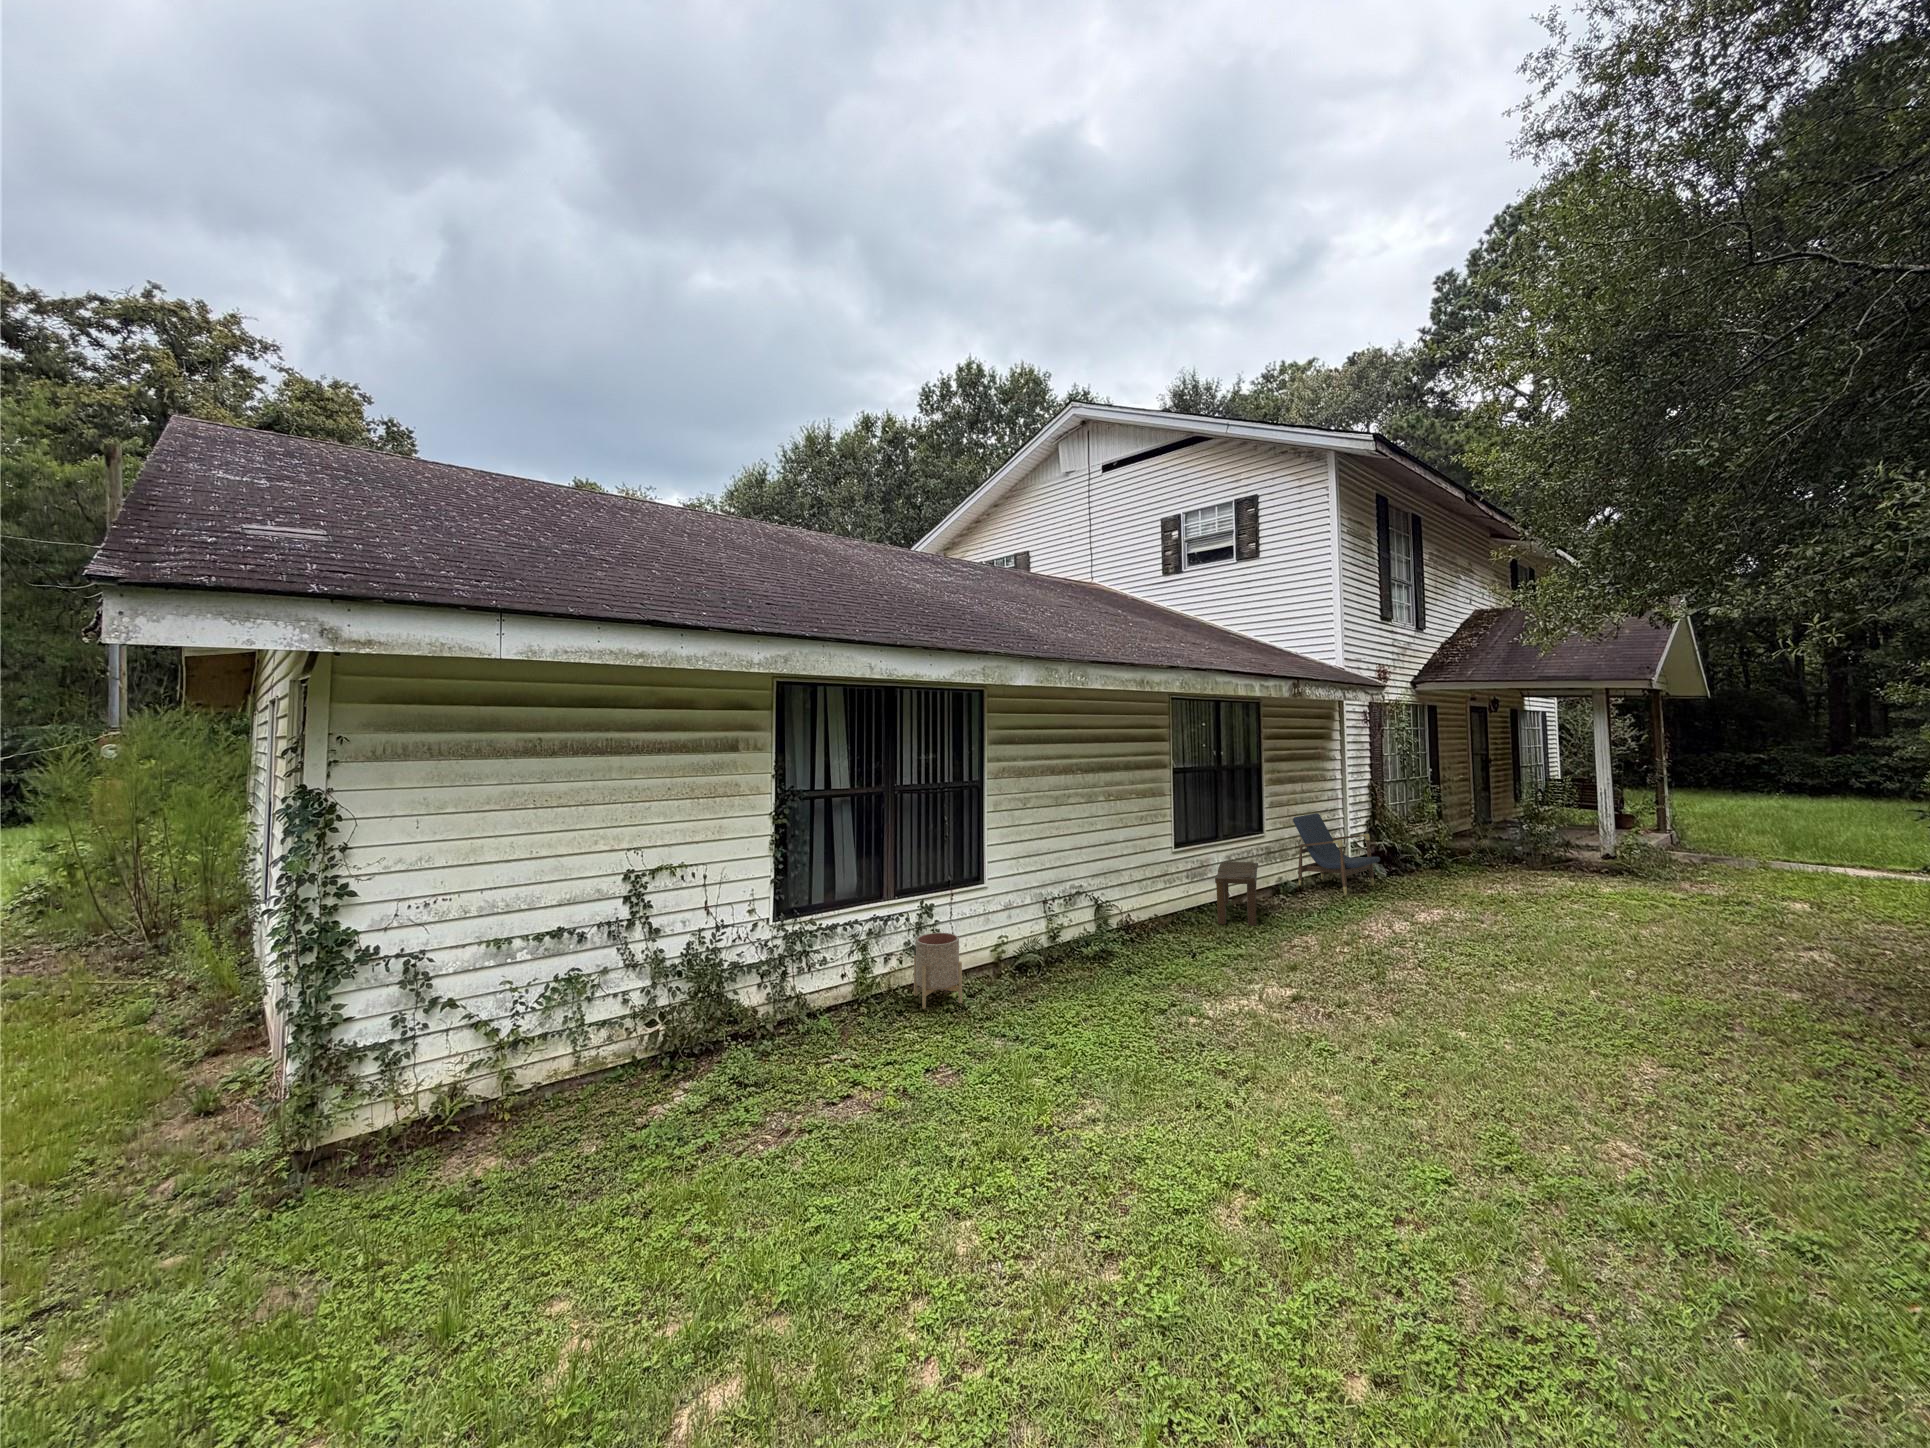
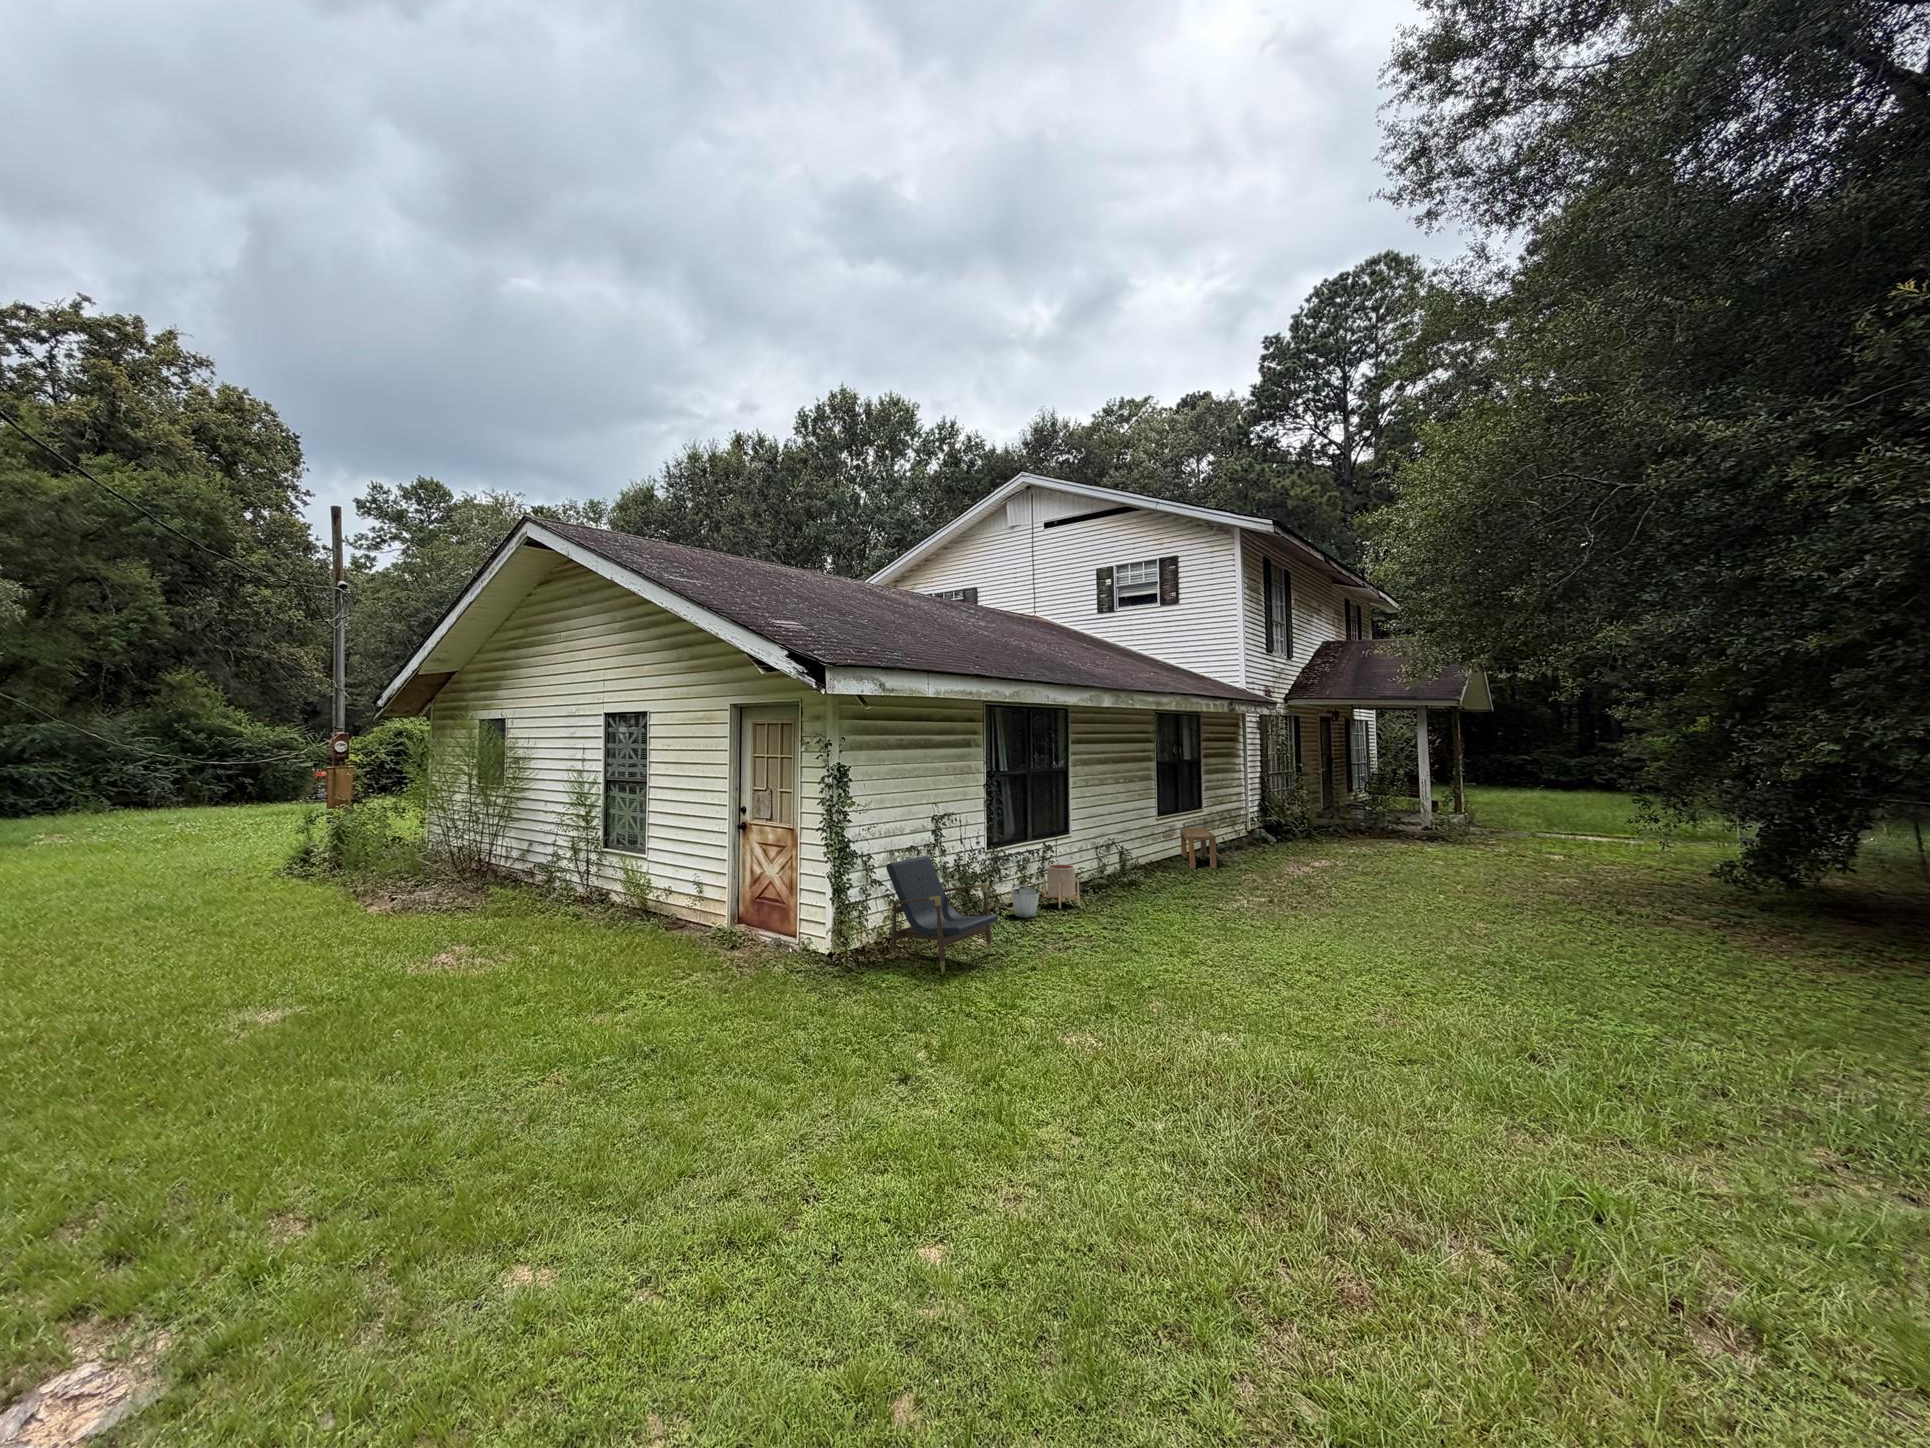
lounge chair: present [1293,813,1380,895] -> present [886,856,998,973]
bucket: none [824,970,872,1030] -> present [1011,884,1040,918]

